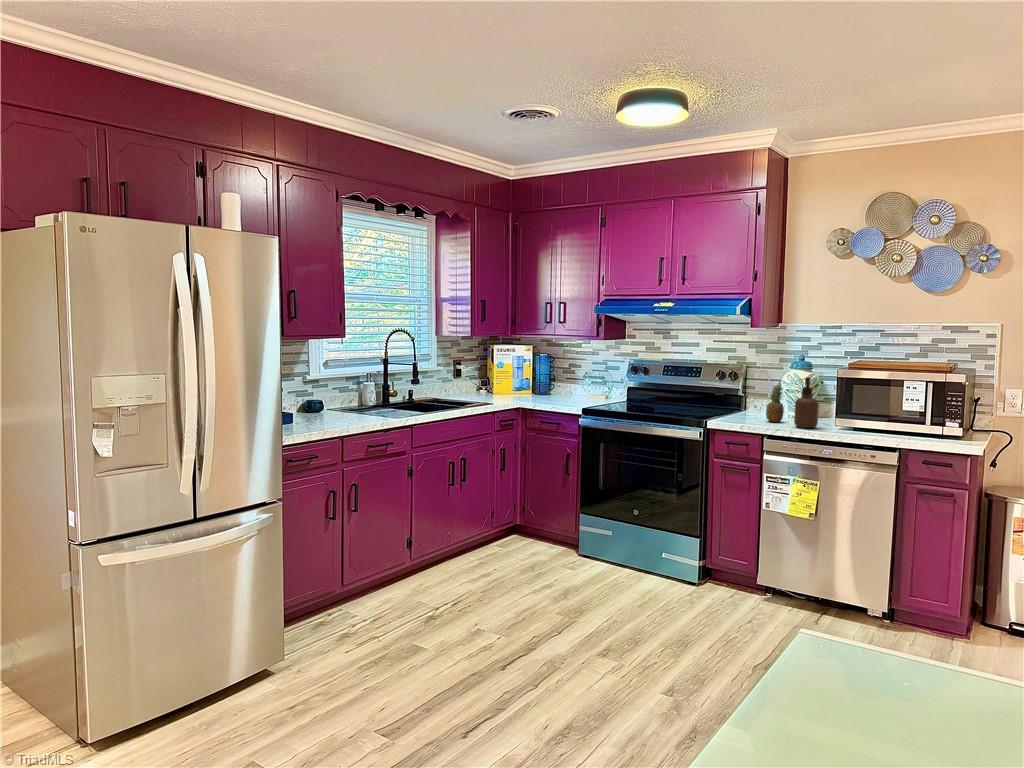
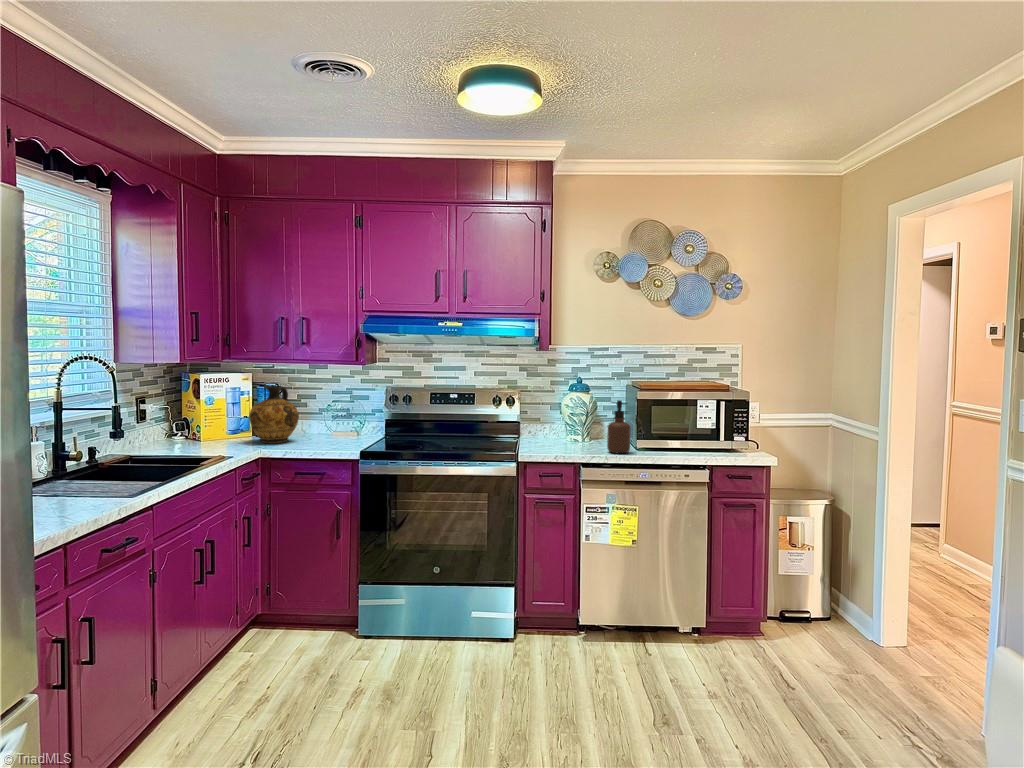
ceramic jug: none [522,354,558,399] -> present [249,384,299,443]
fruit: present [766,385,784,422] -> none [571,408,589,450]

